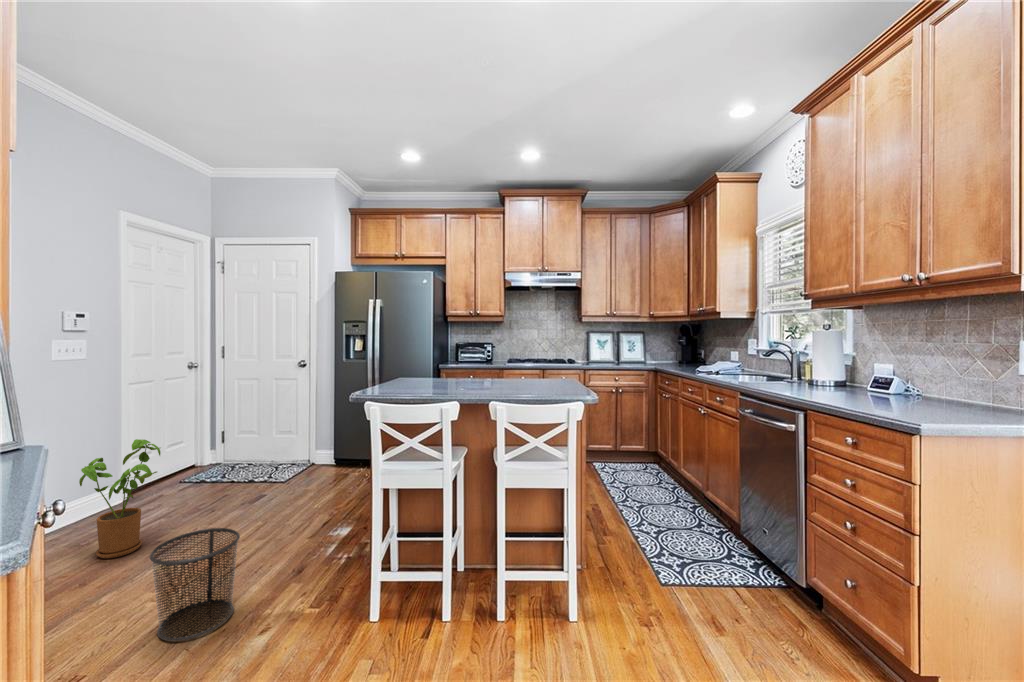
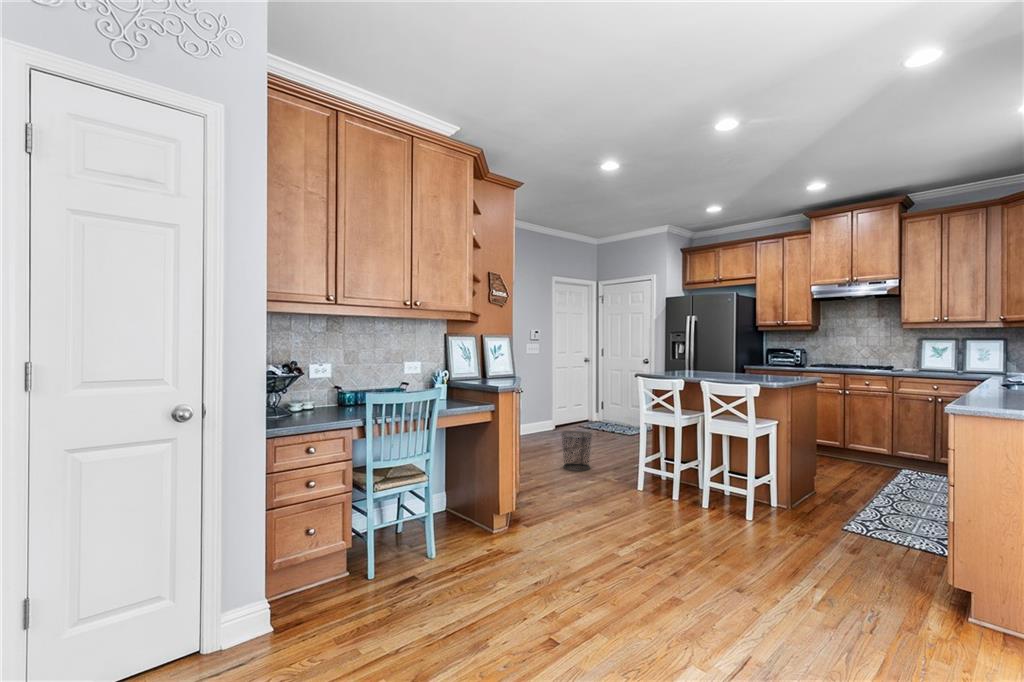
house plant: present [79,439,160,558] -> none [539,393,569,446]

